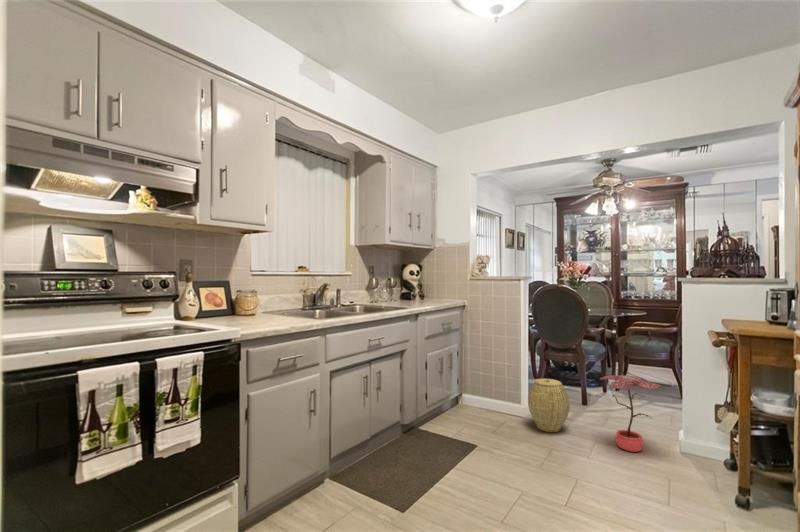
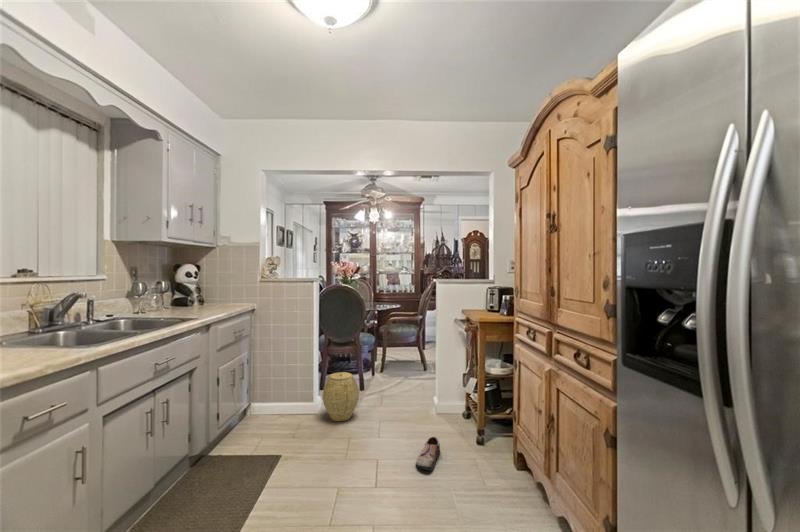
potted plant: present [600,375,661,452] -> none [384,360,428,422]
shoe: none [624,474,666,512] -> present [416,437,440,470]

